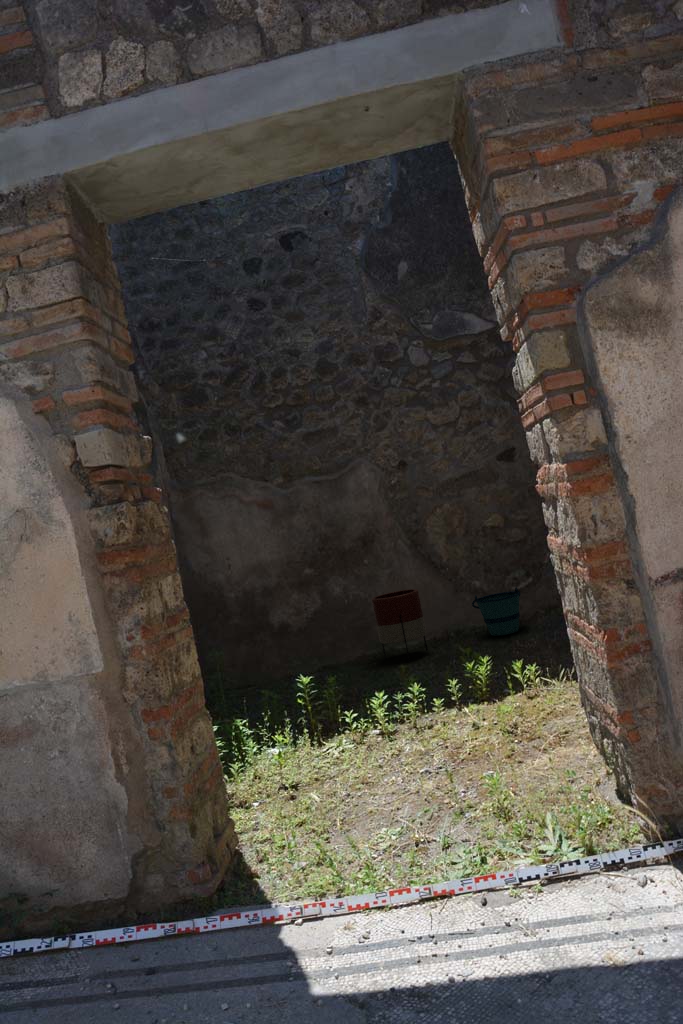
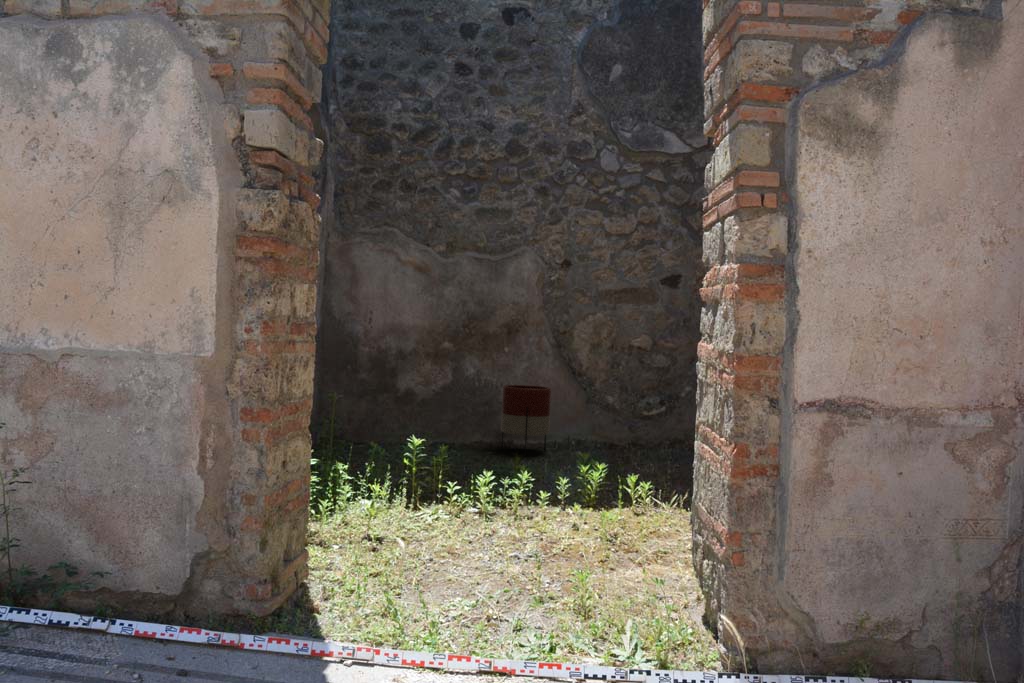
bucket: present [472,587,521,636] -> none [600,408,651,454]

